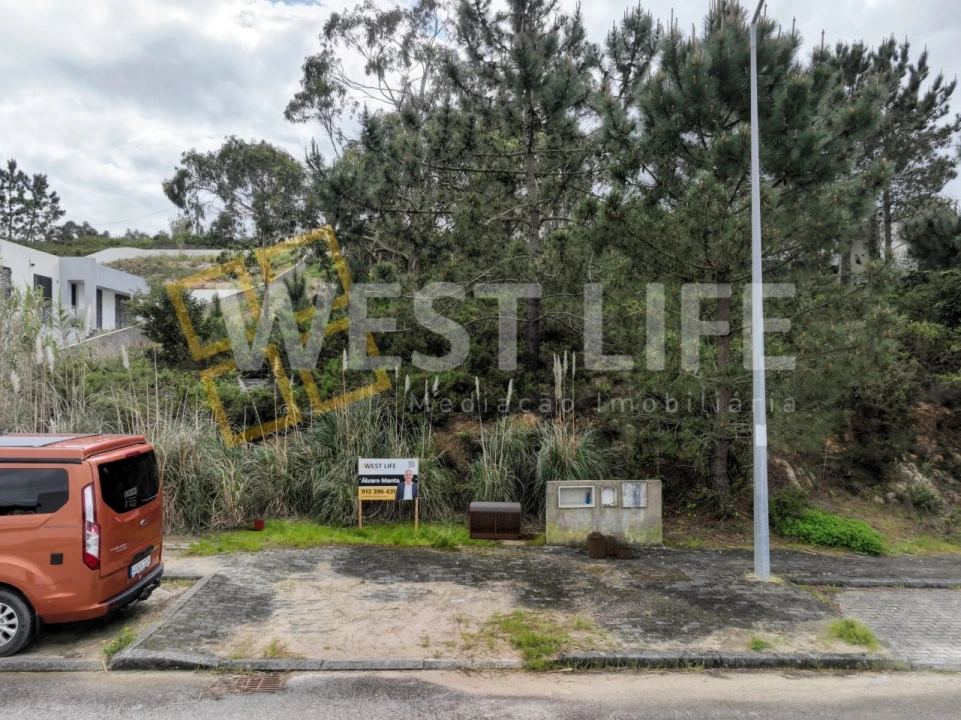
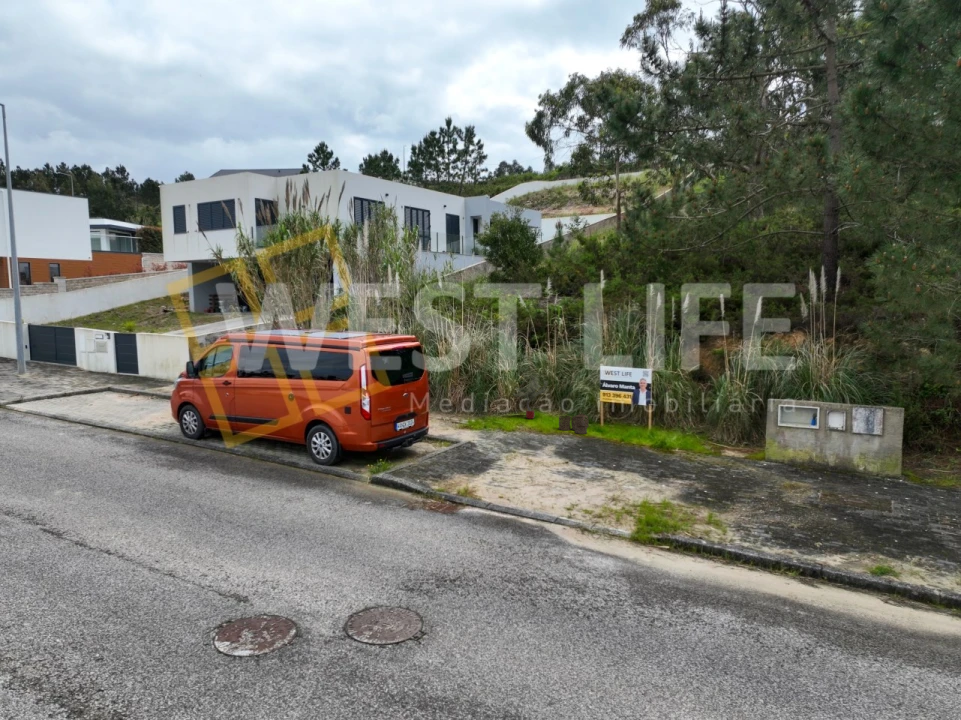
bench: present [469,502,522,539] -> none [693,413,751,451]
woven basket: present [587,532,632,559] -> present [559,414,589,434]

